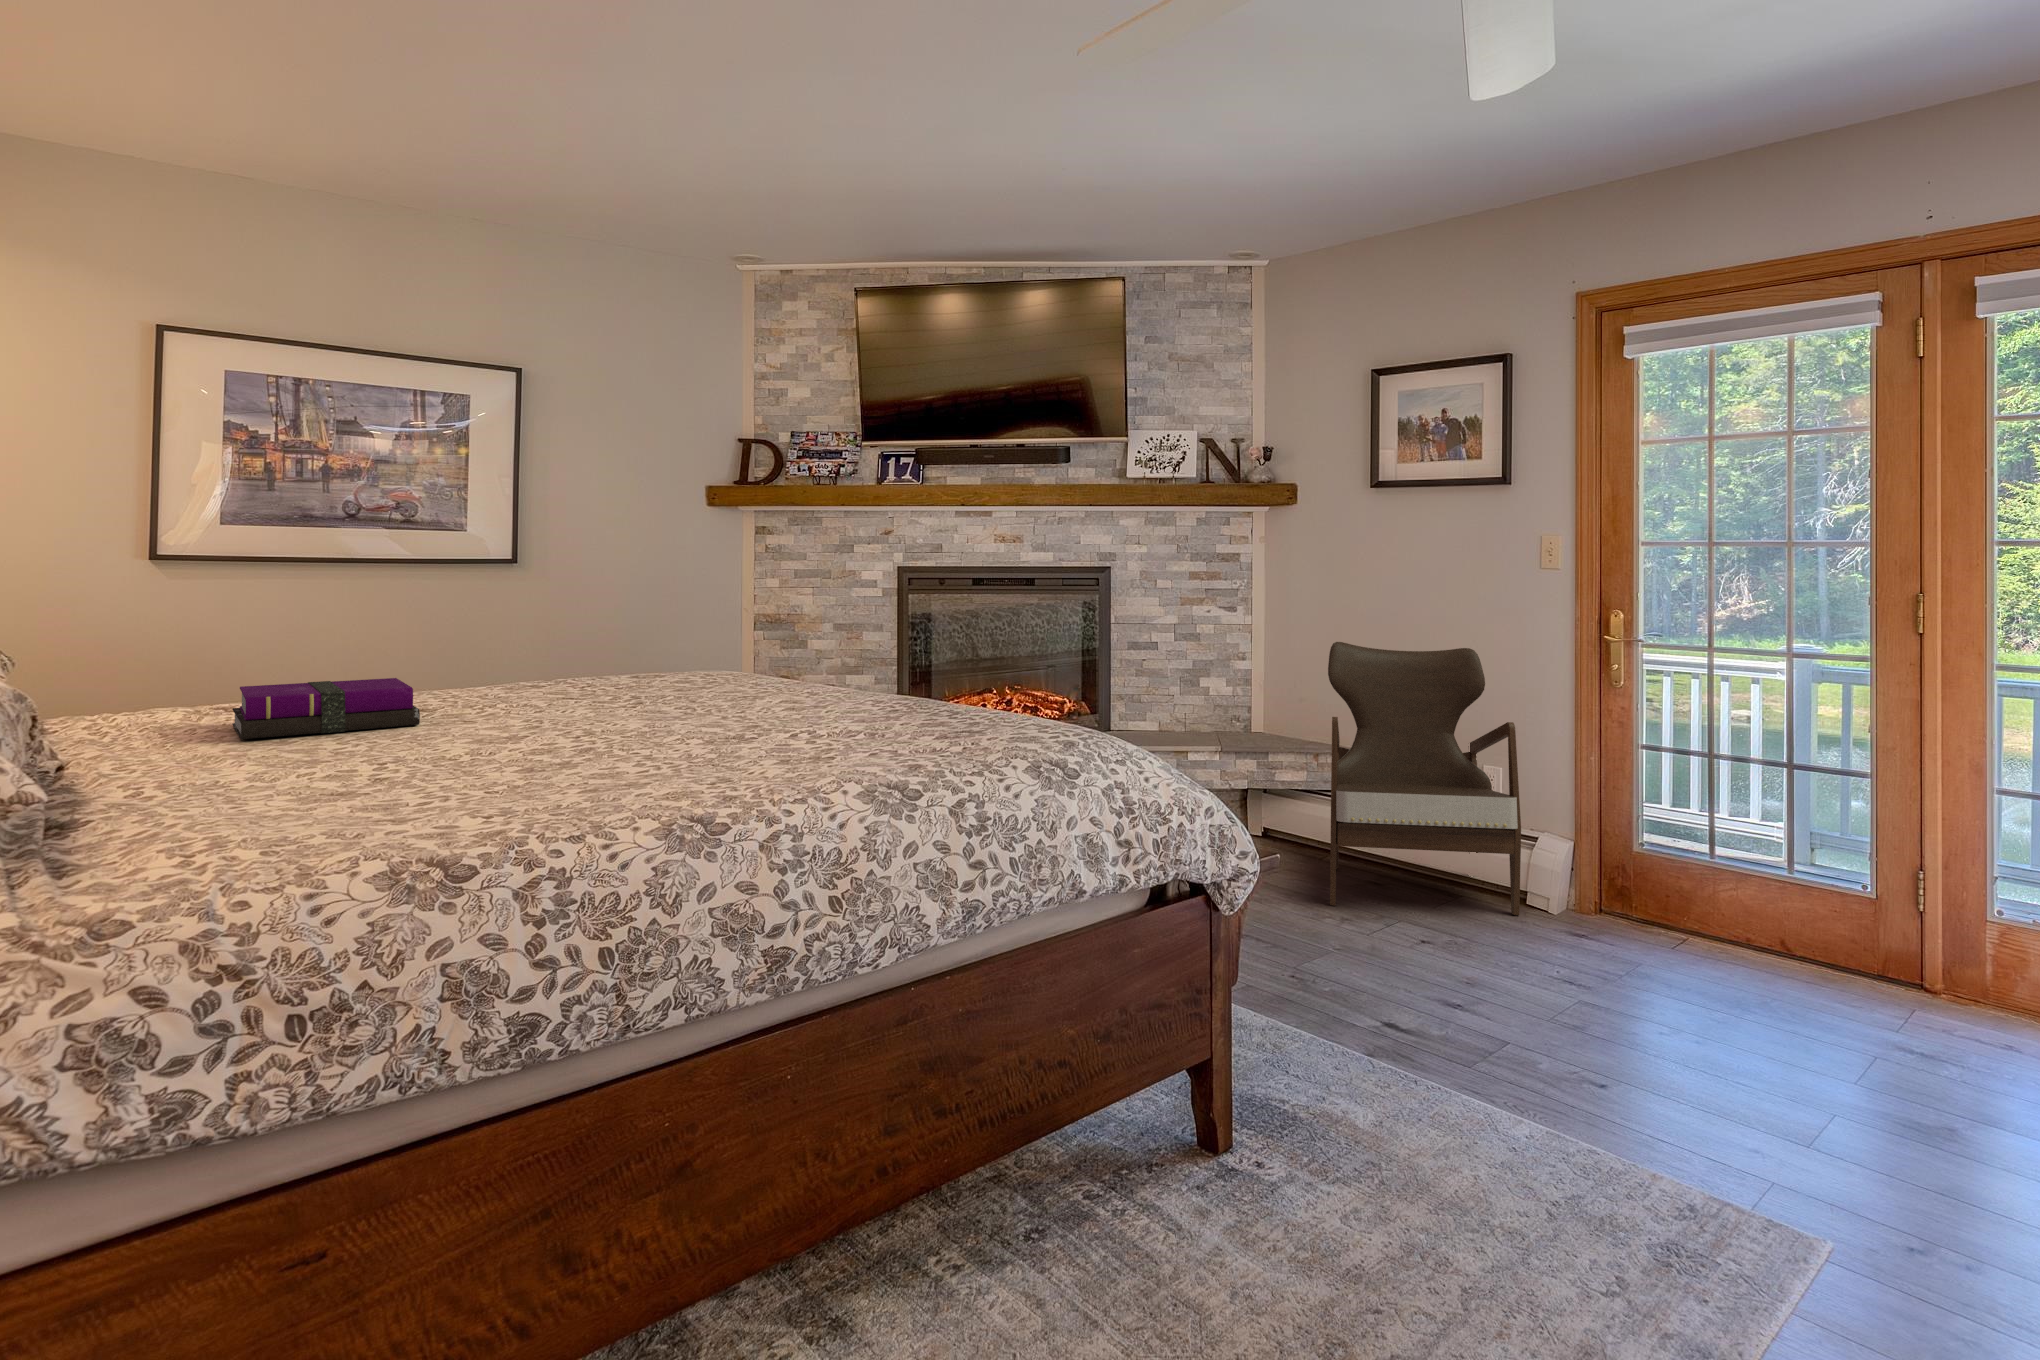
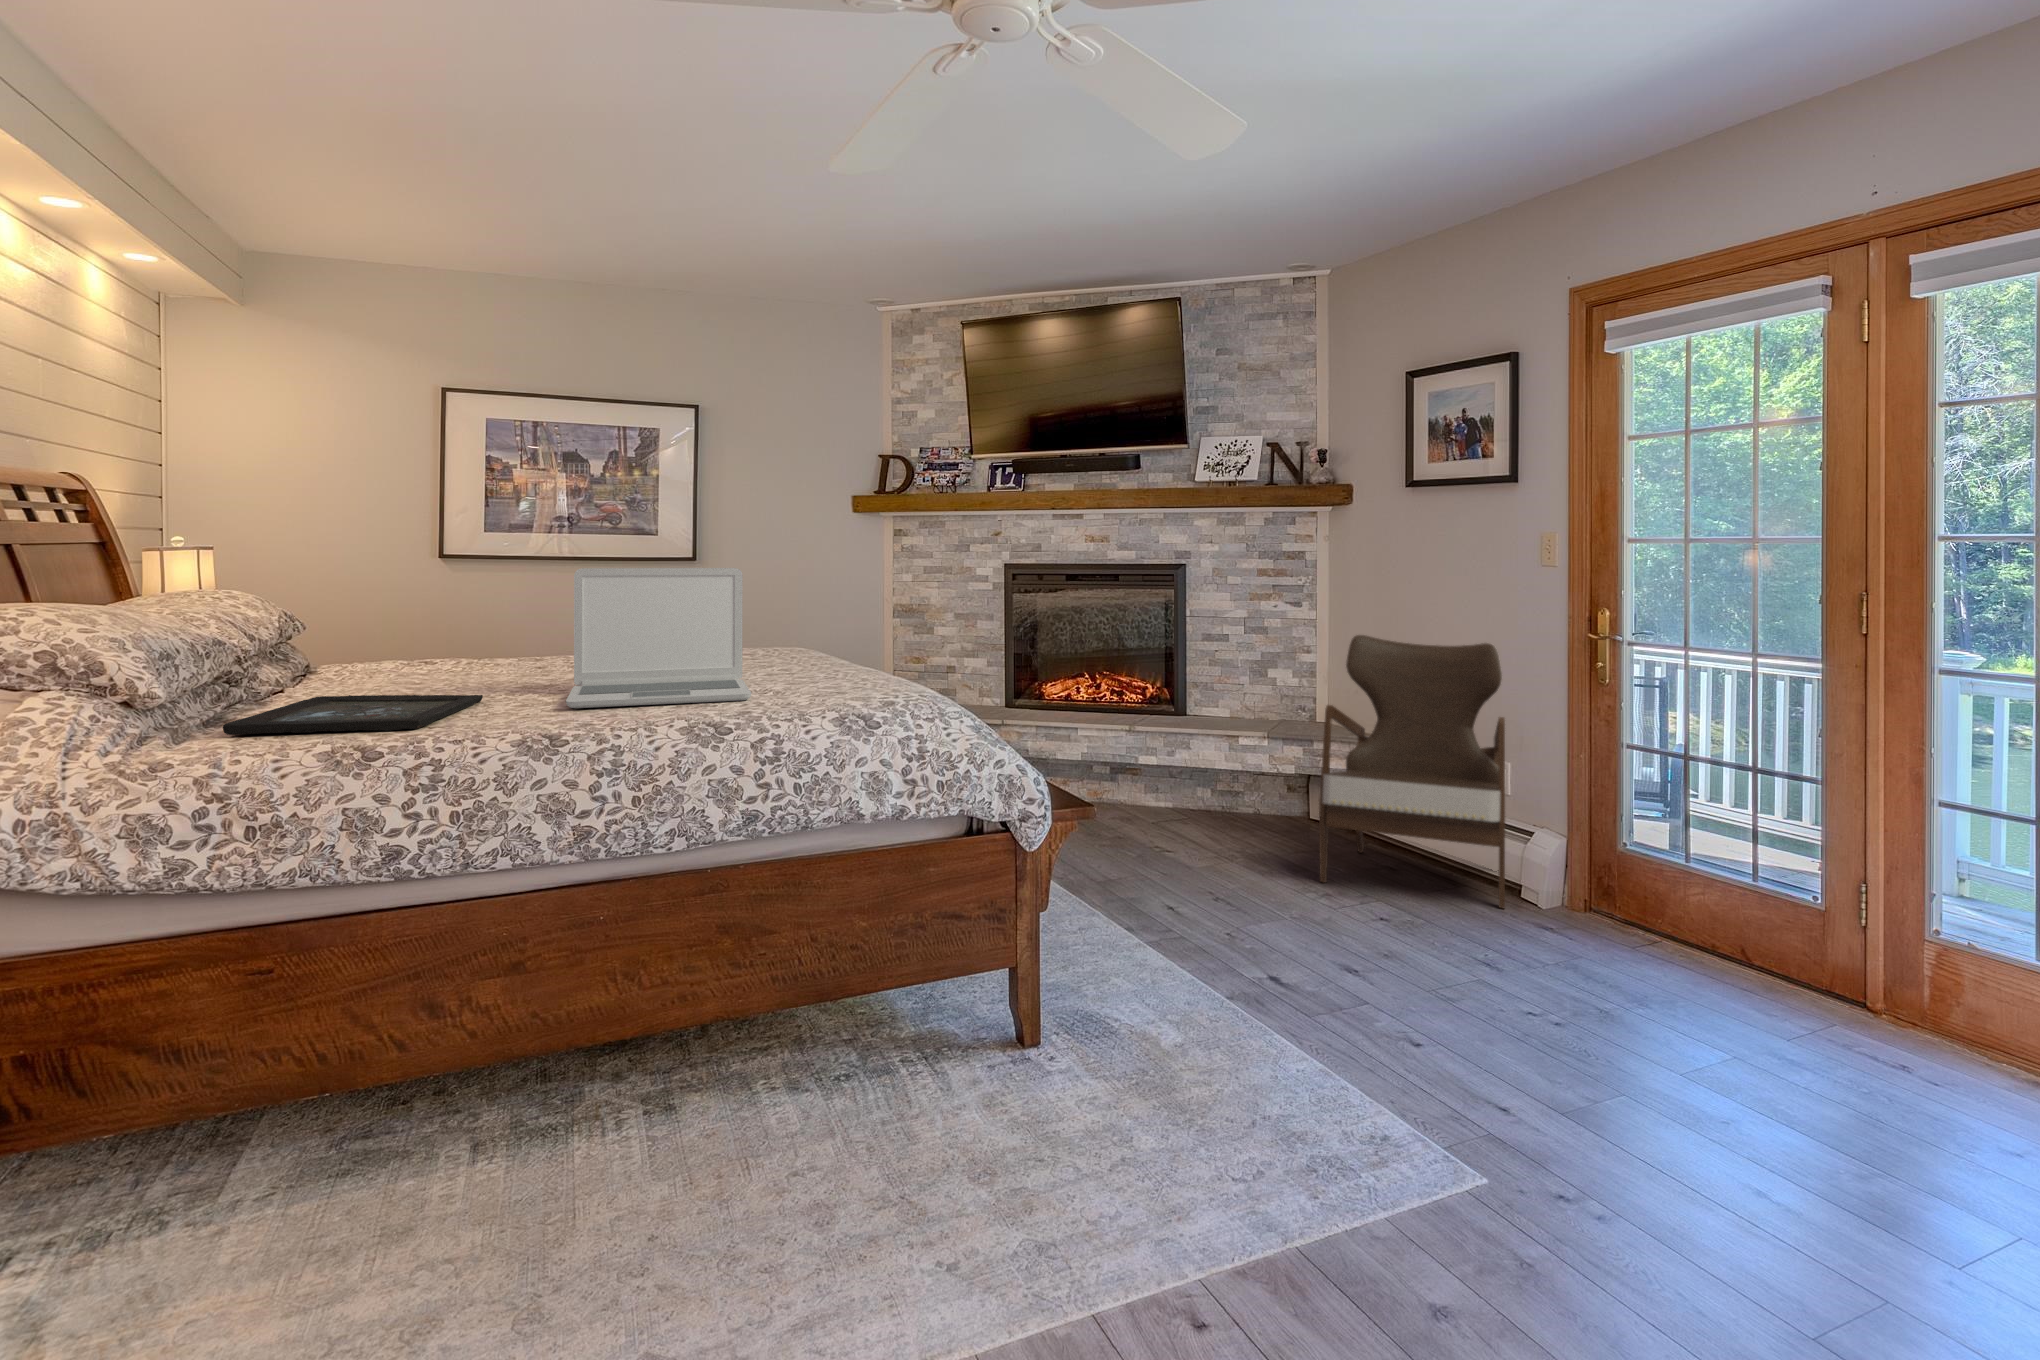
laptop: none [606,573,888,774] -> present [566,568,751,708]
notebook: present [232,678,420,739] -> none [392,642,515,678]
tray: none [159,761,503,858] -> present [223,695,483,735]

